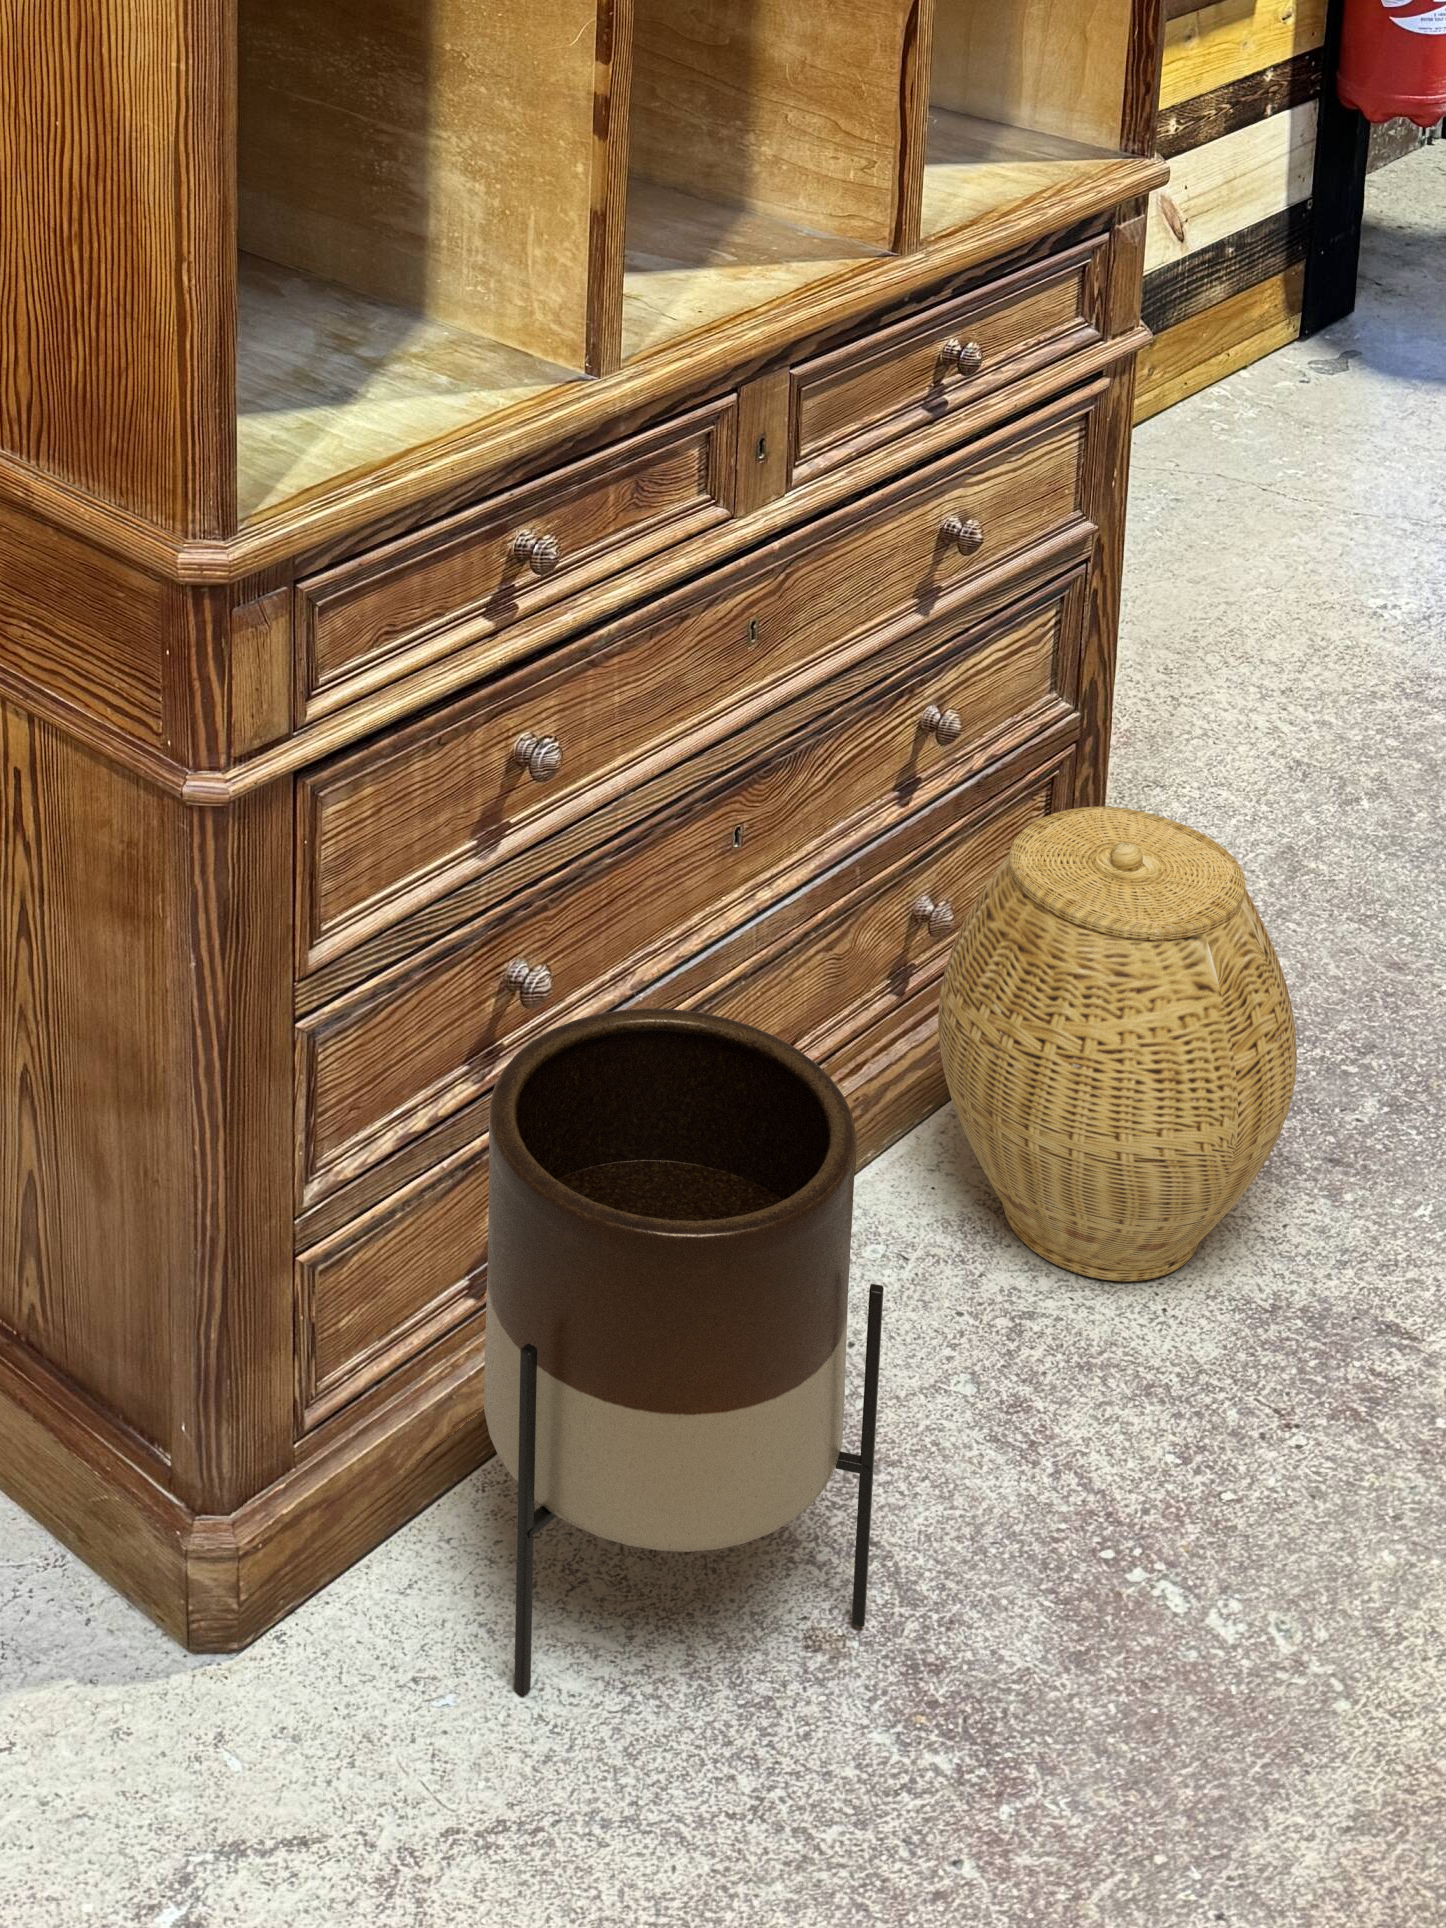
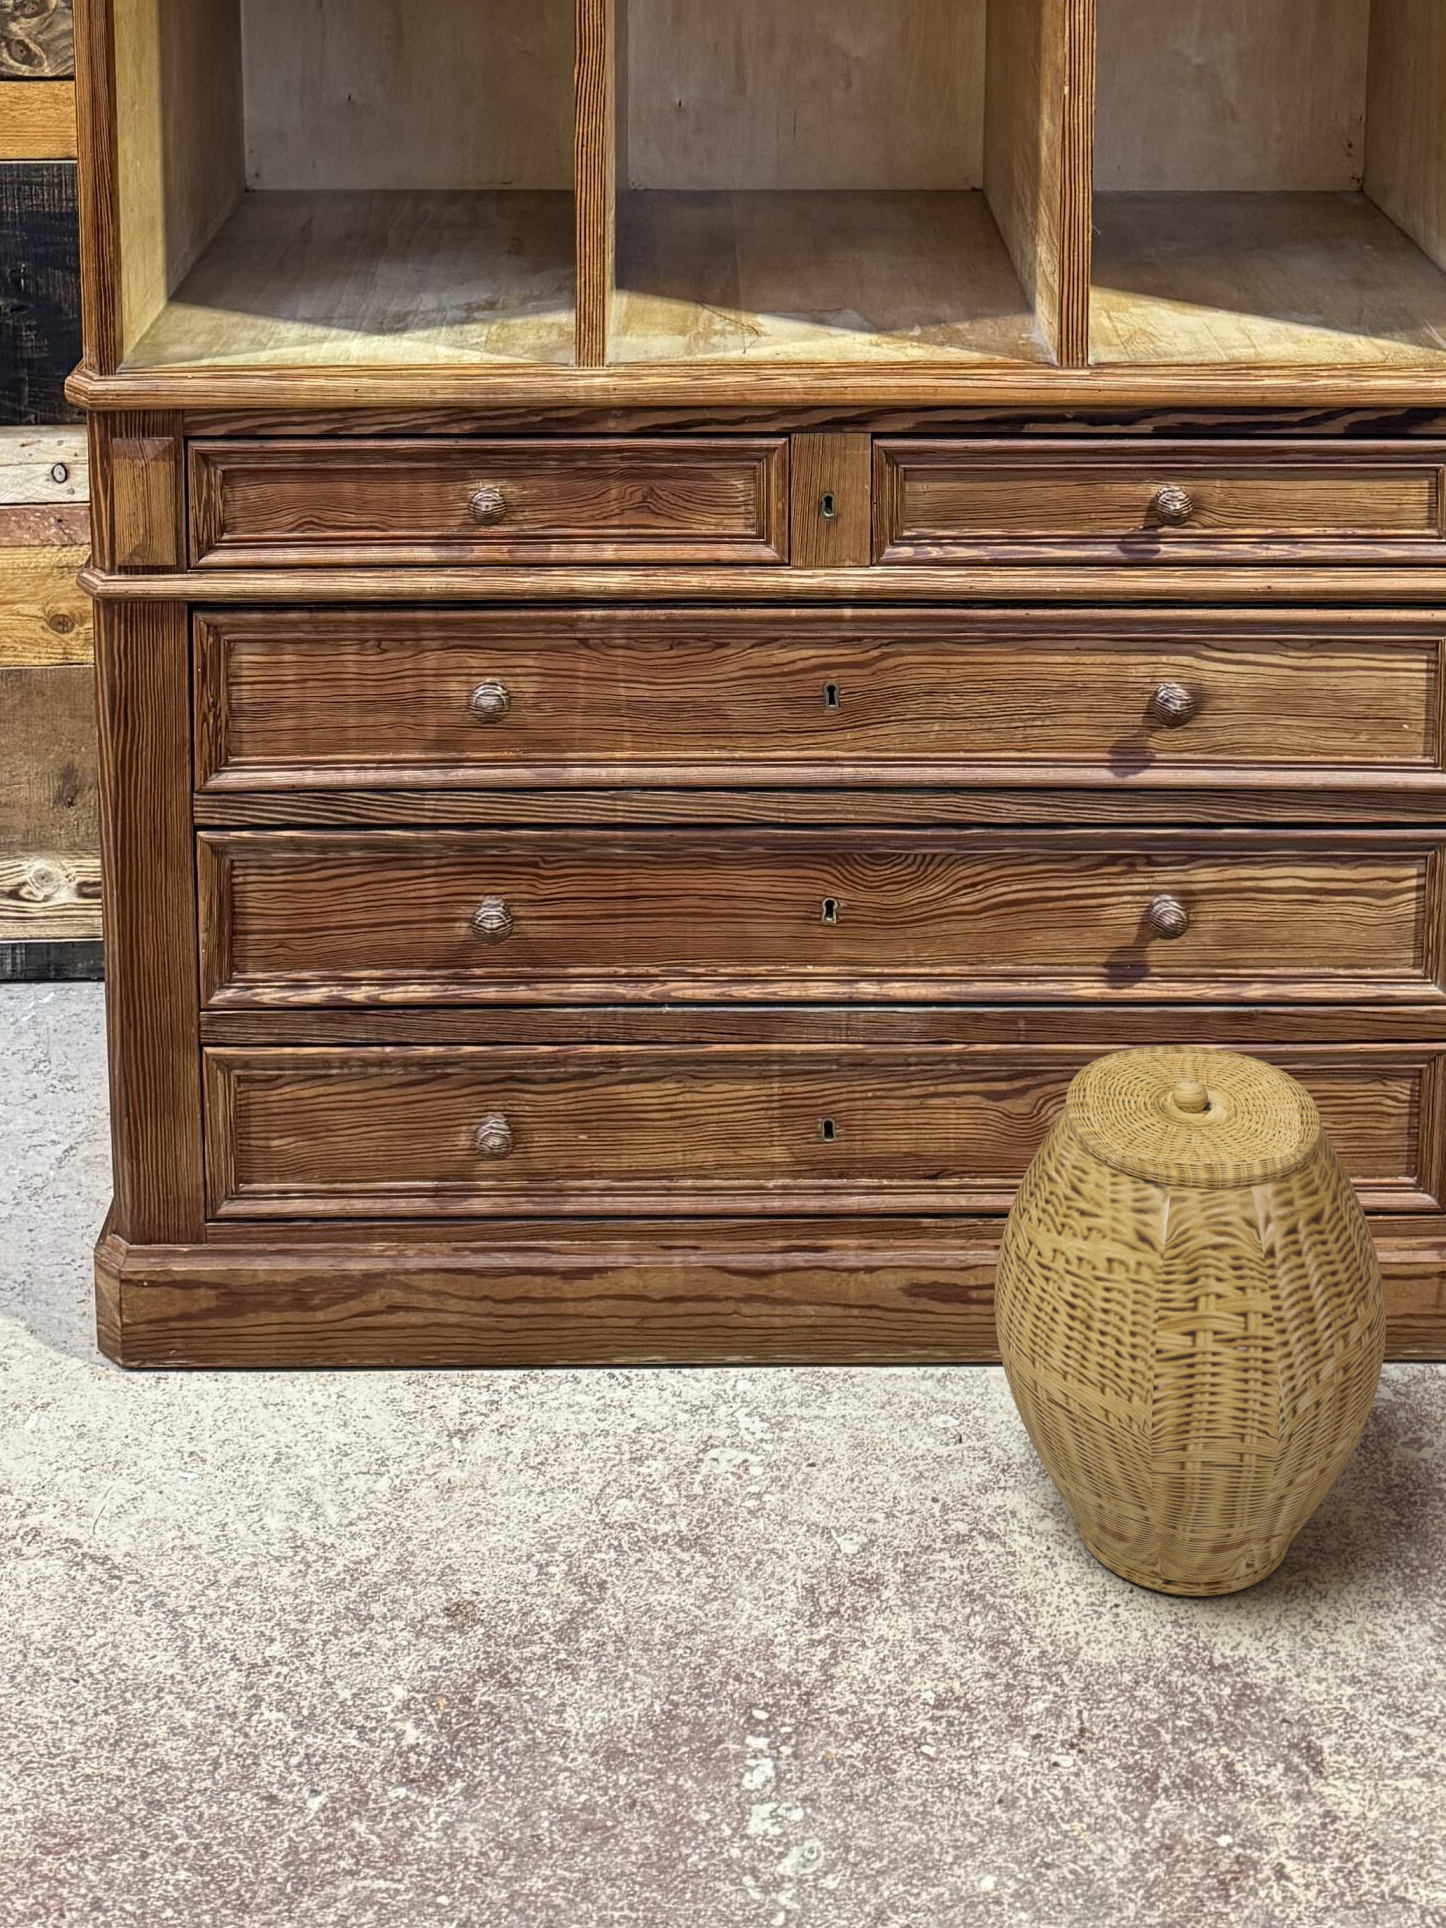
planter: present [484,1008,884,1695] -> none [227,957,594,1627]

